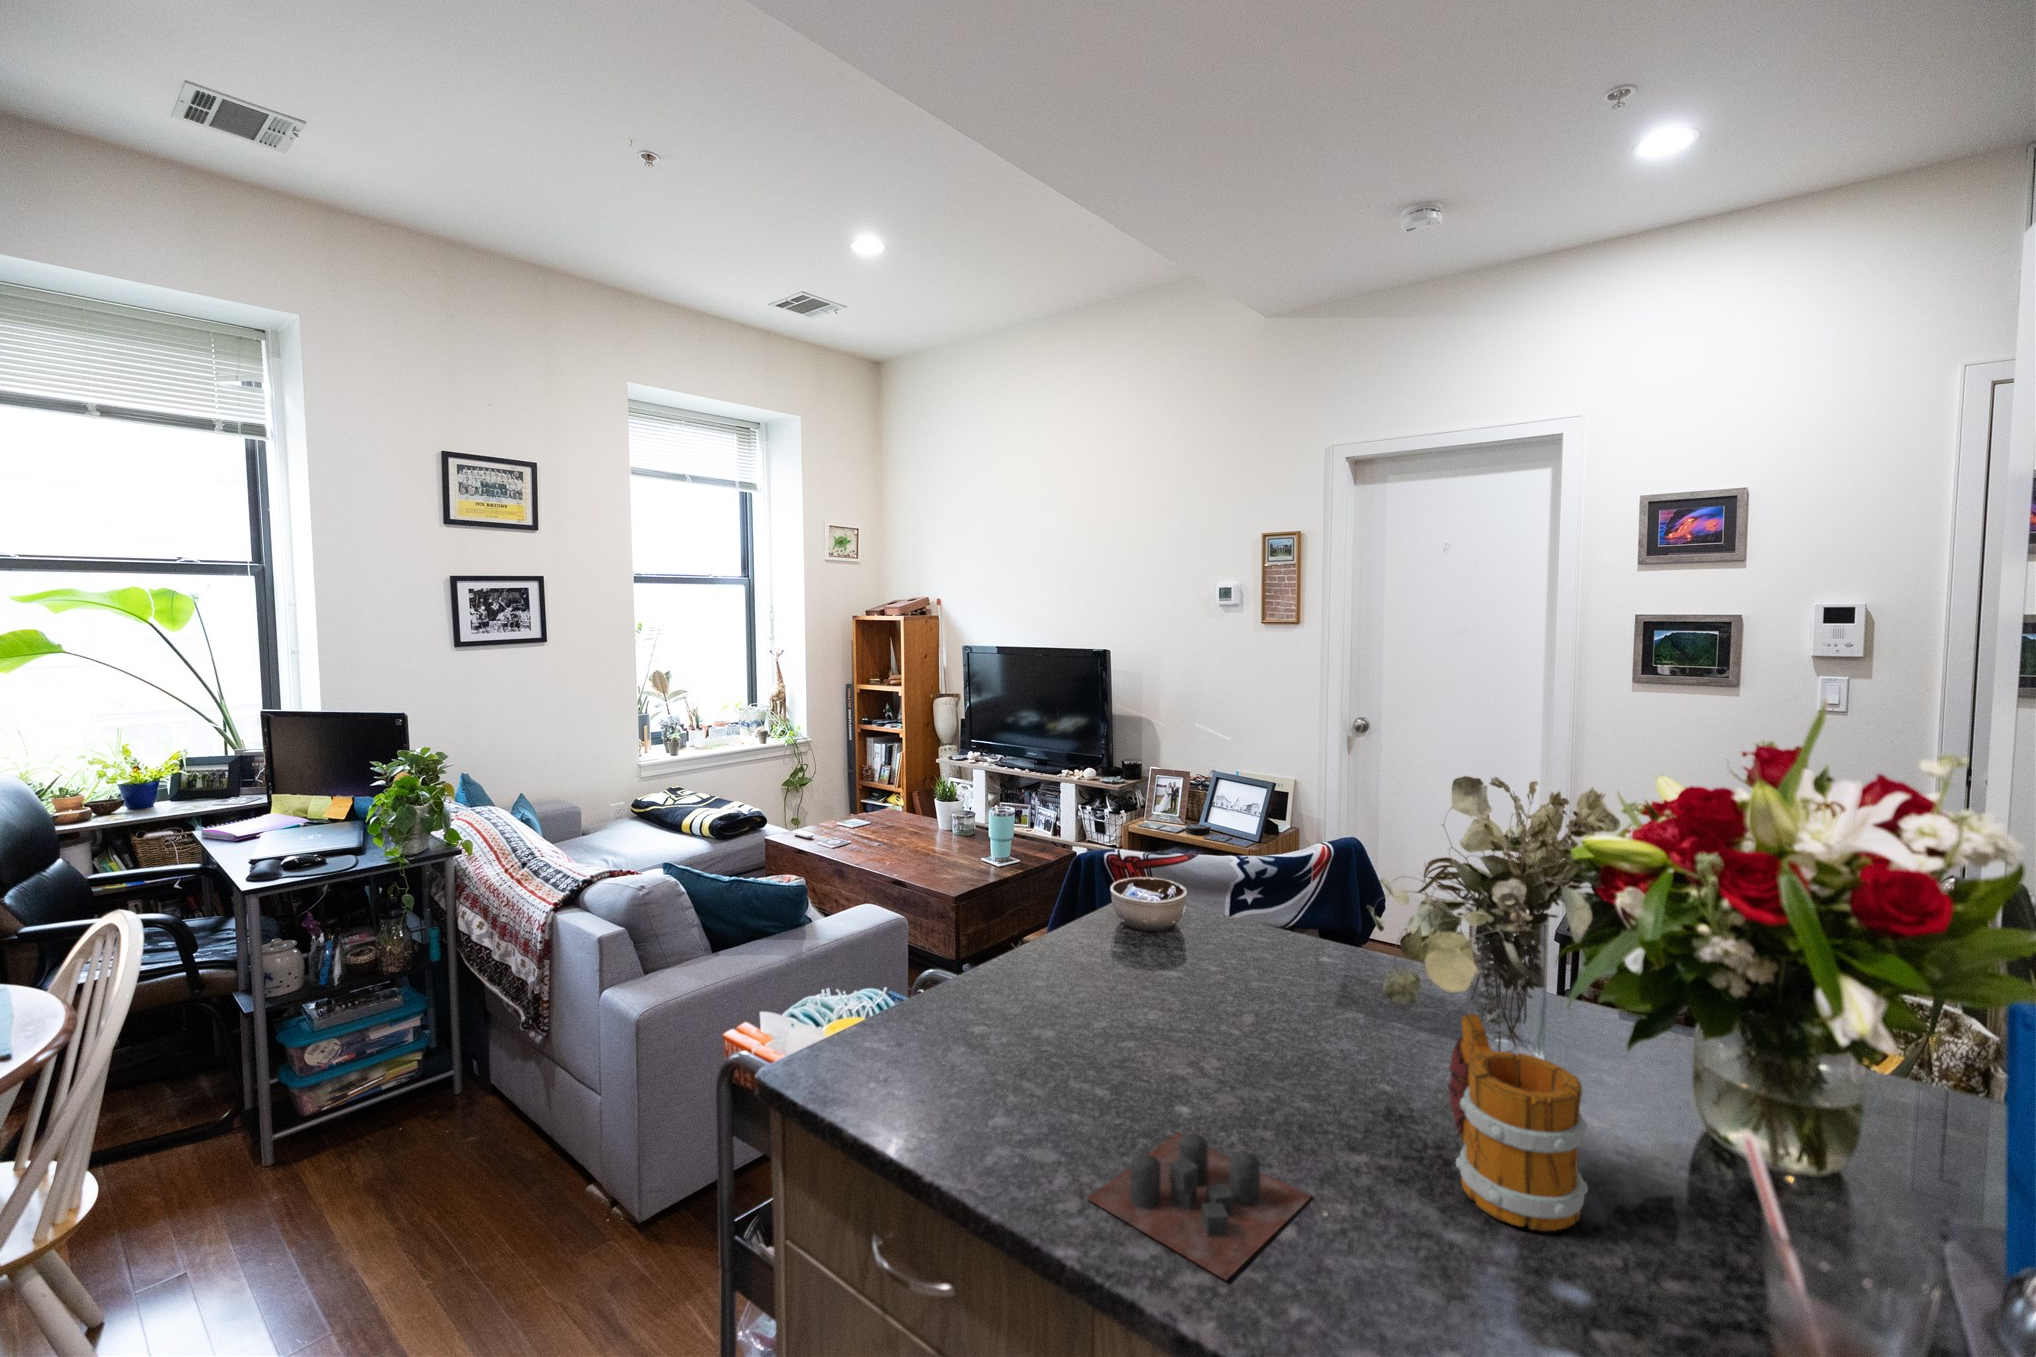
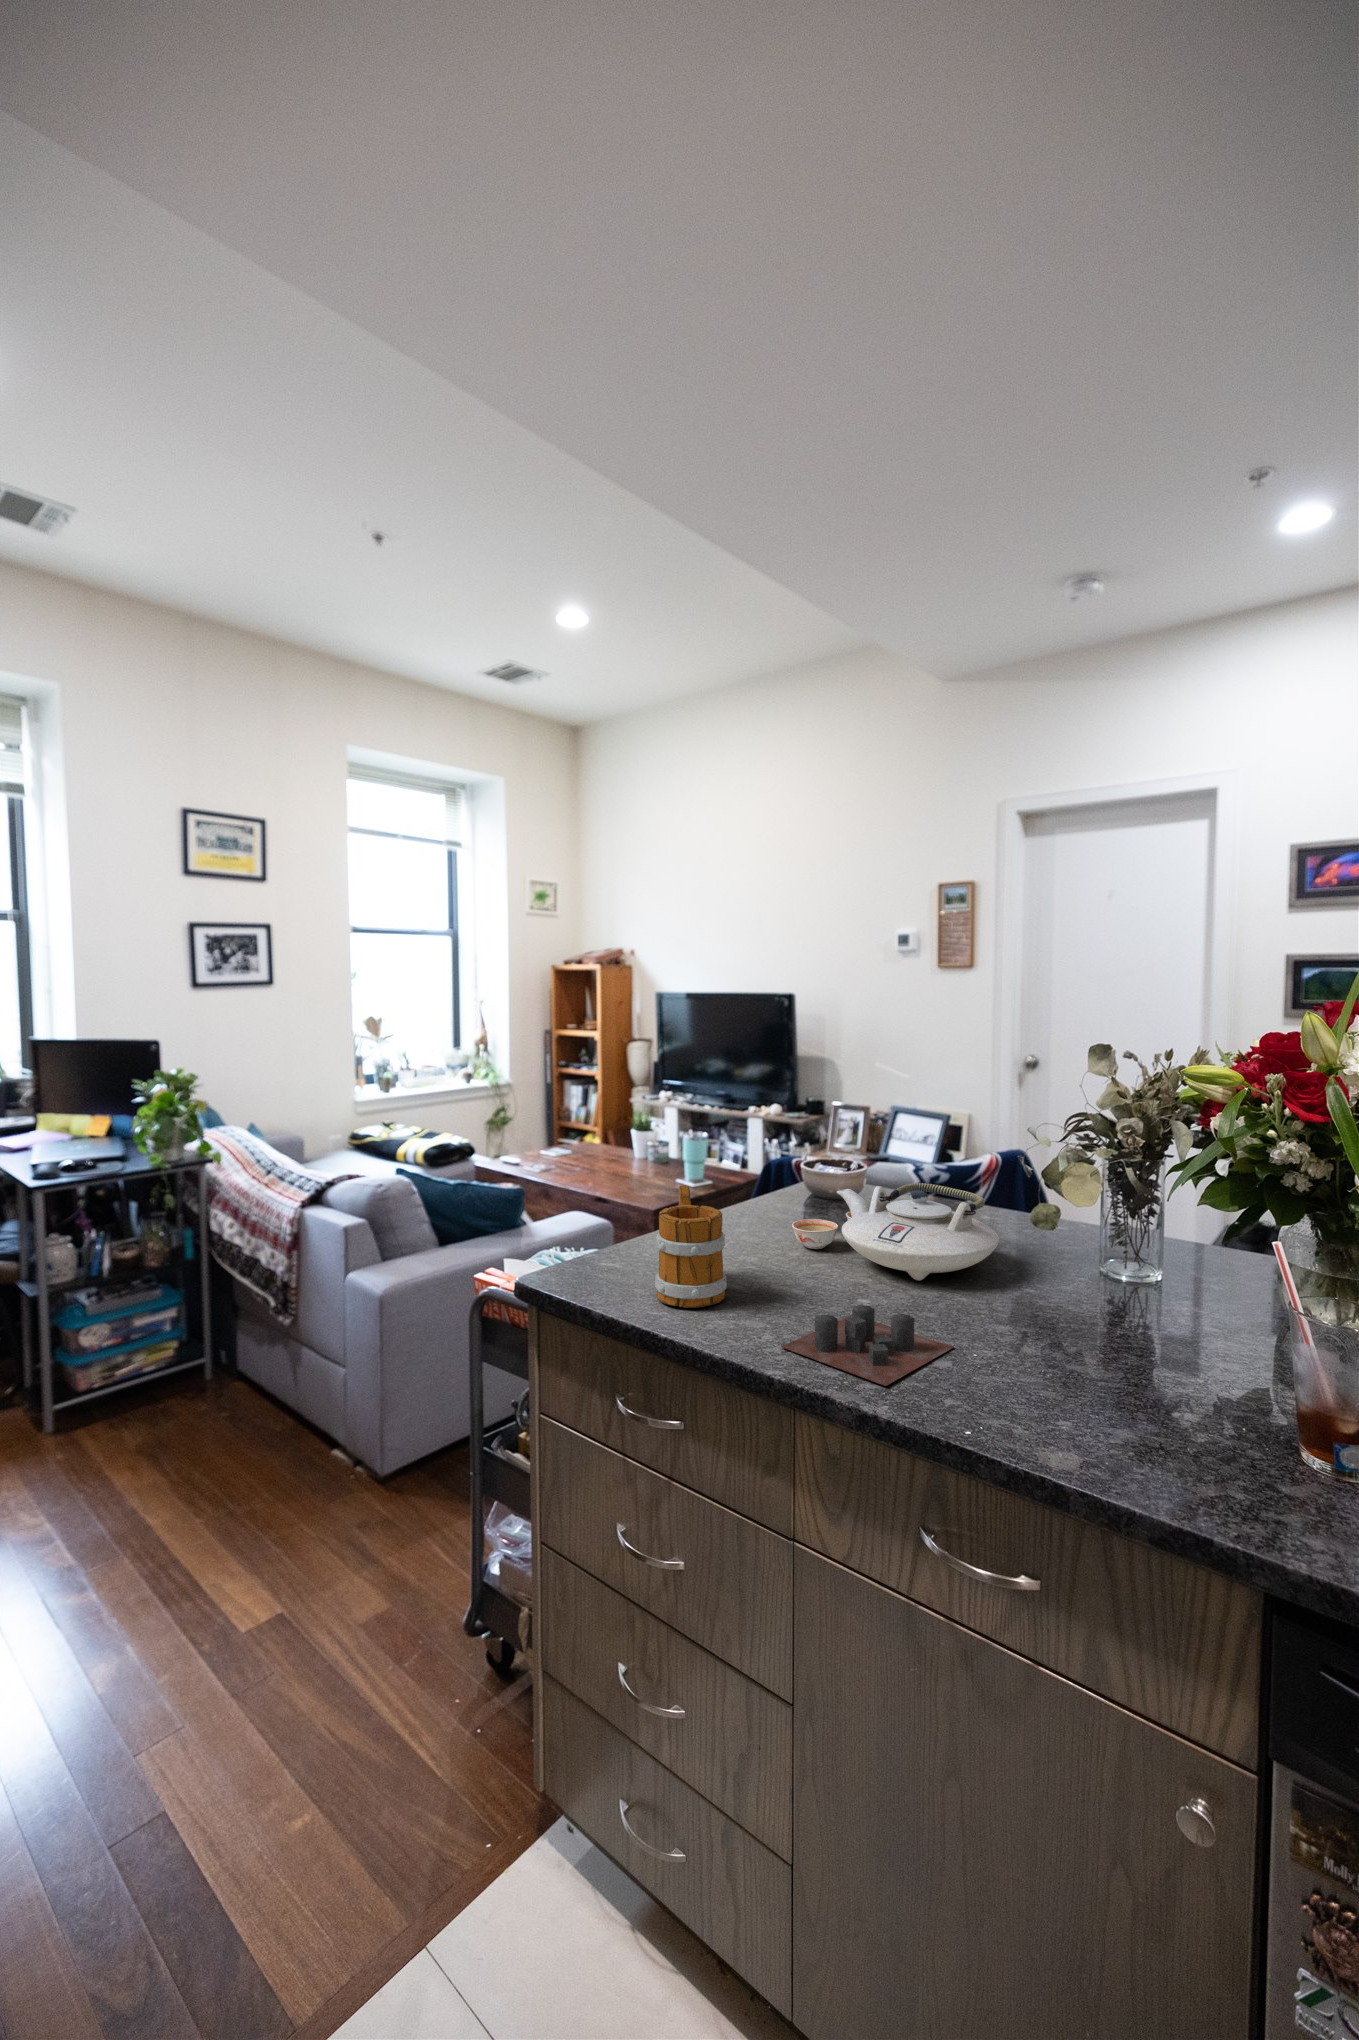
teapot: none [1103,929,1357,1069] -> present [792,1183,999,1280]
mug: present [1448,1014,1588,1231] -> present [655,1185,727,1308]

